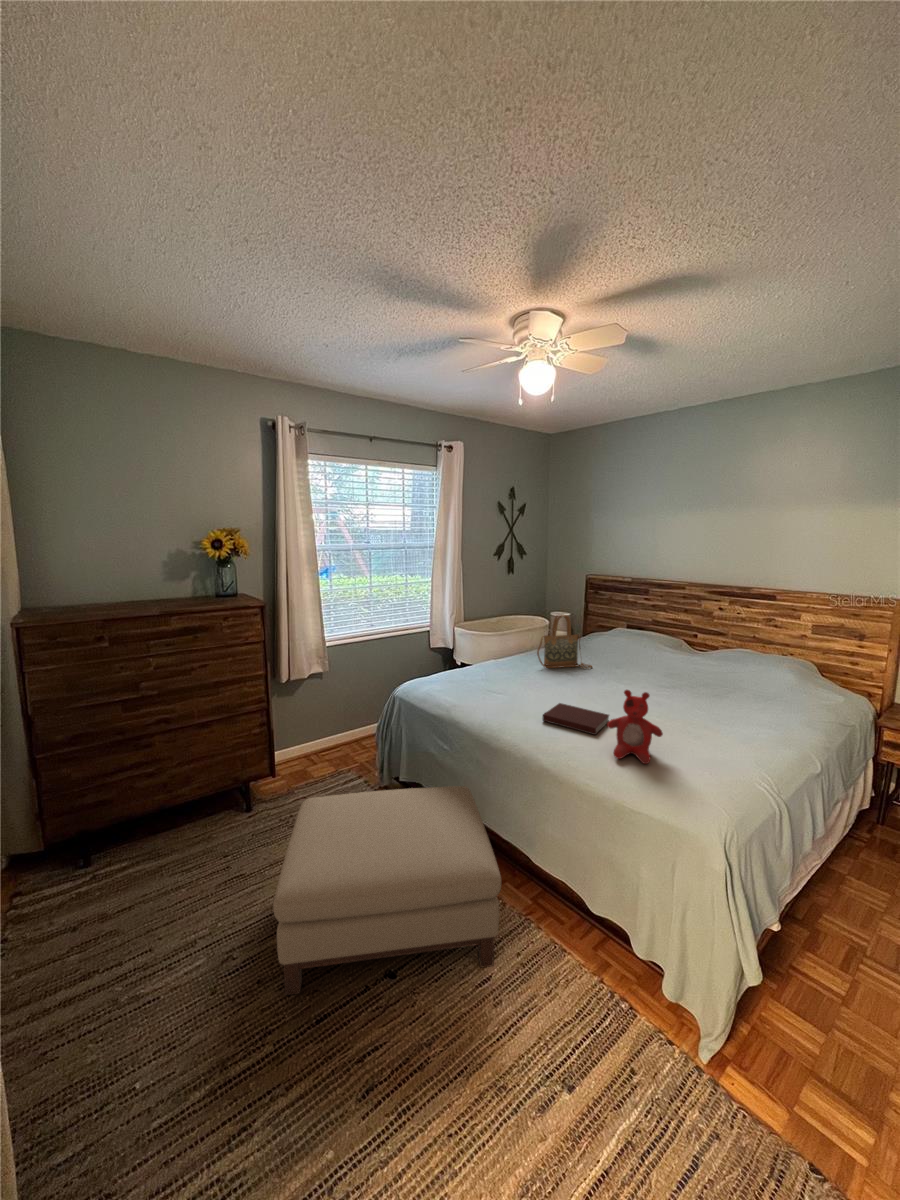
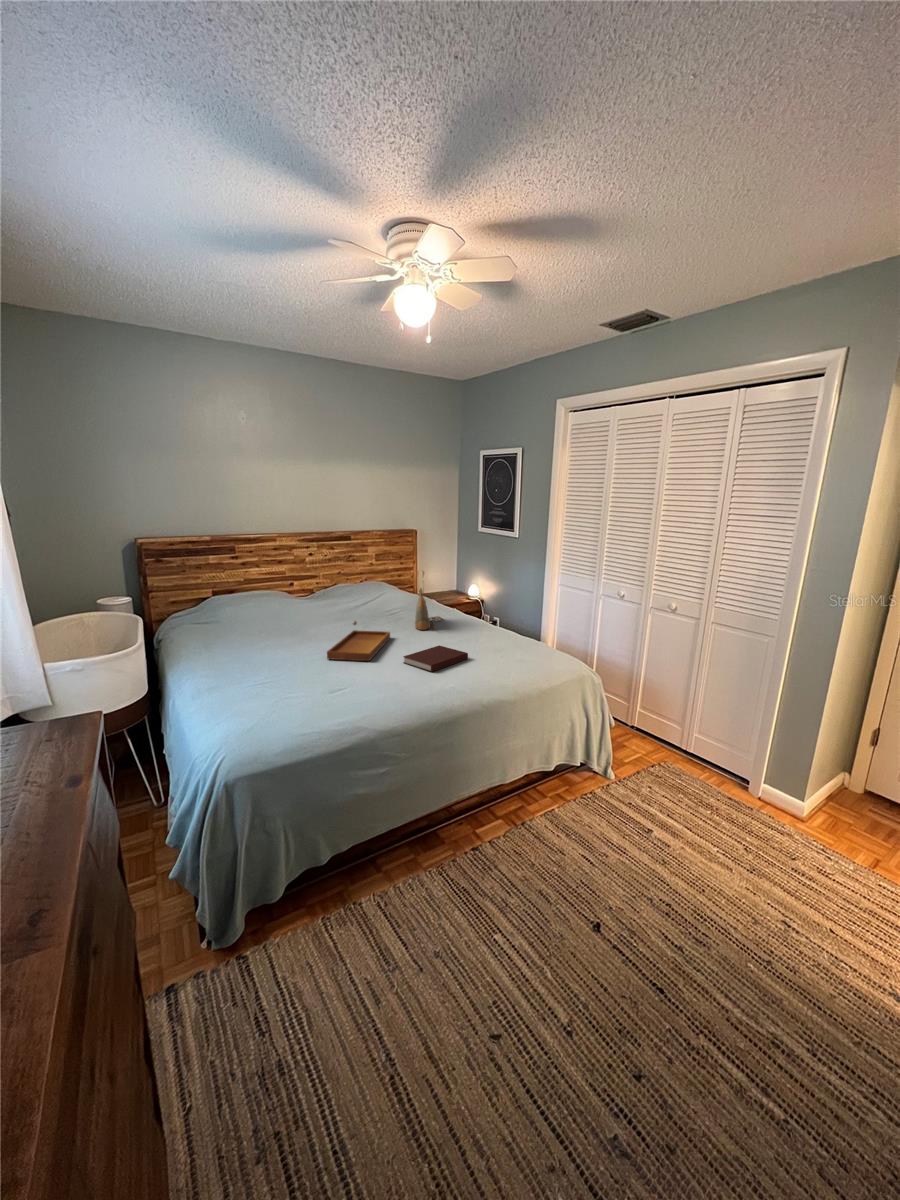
handbag: present [537,615,592,669] -> present [415,571,442,630]
tray: none [545,665,628,698] -> present [327,621,390,661]
stuffed bear: present [607,690,663,764] -> none [486,603,523,659]
ottoman: present [273,786,501,995] -> none [431,770,667,1046]

